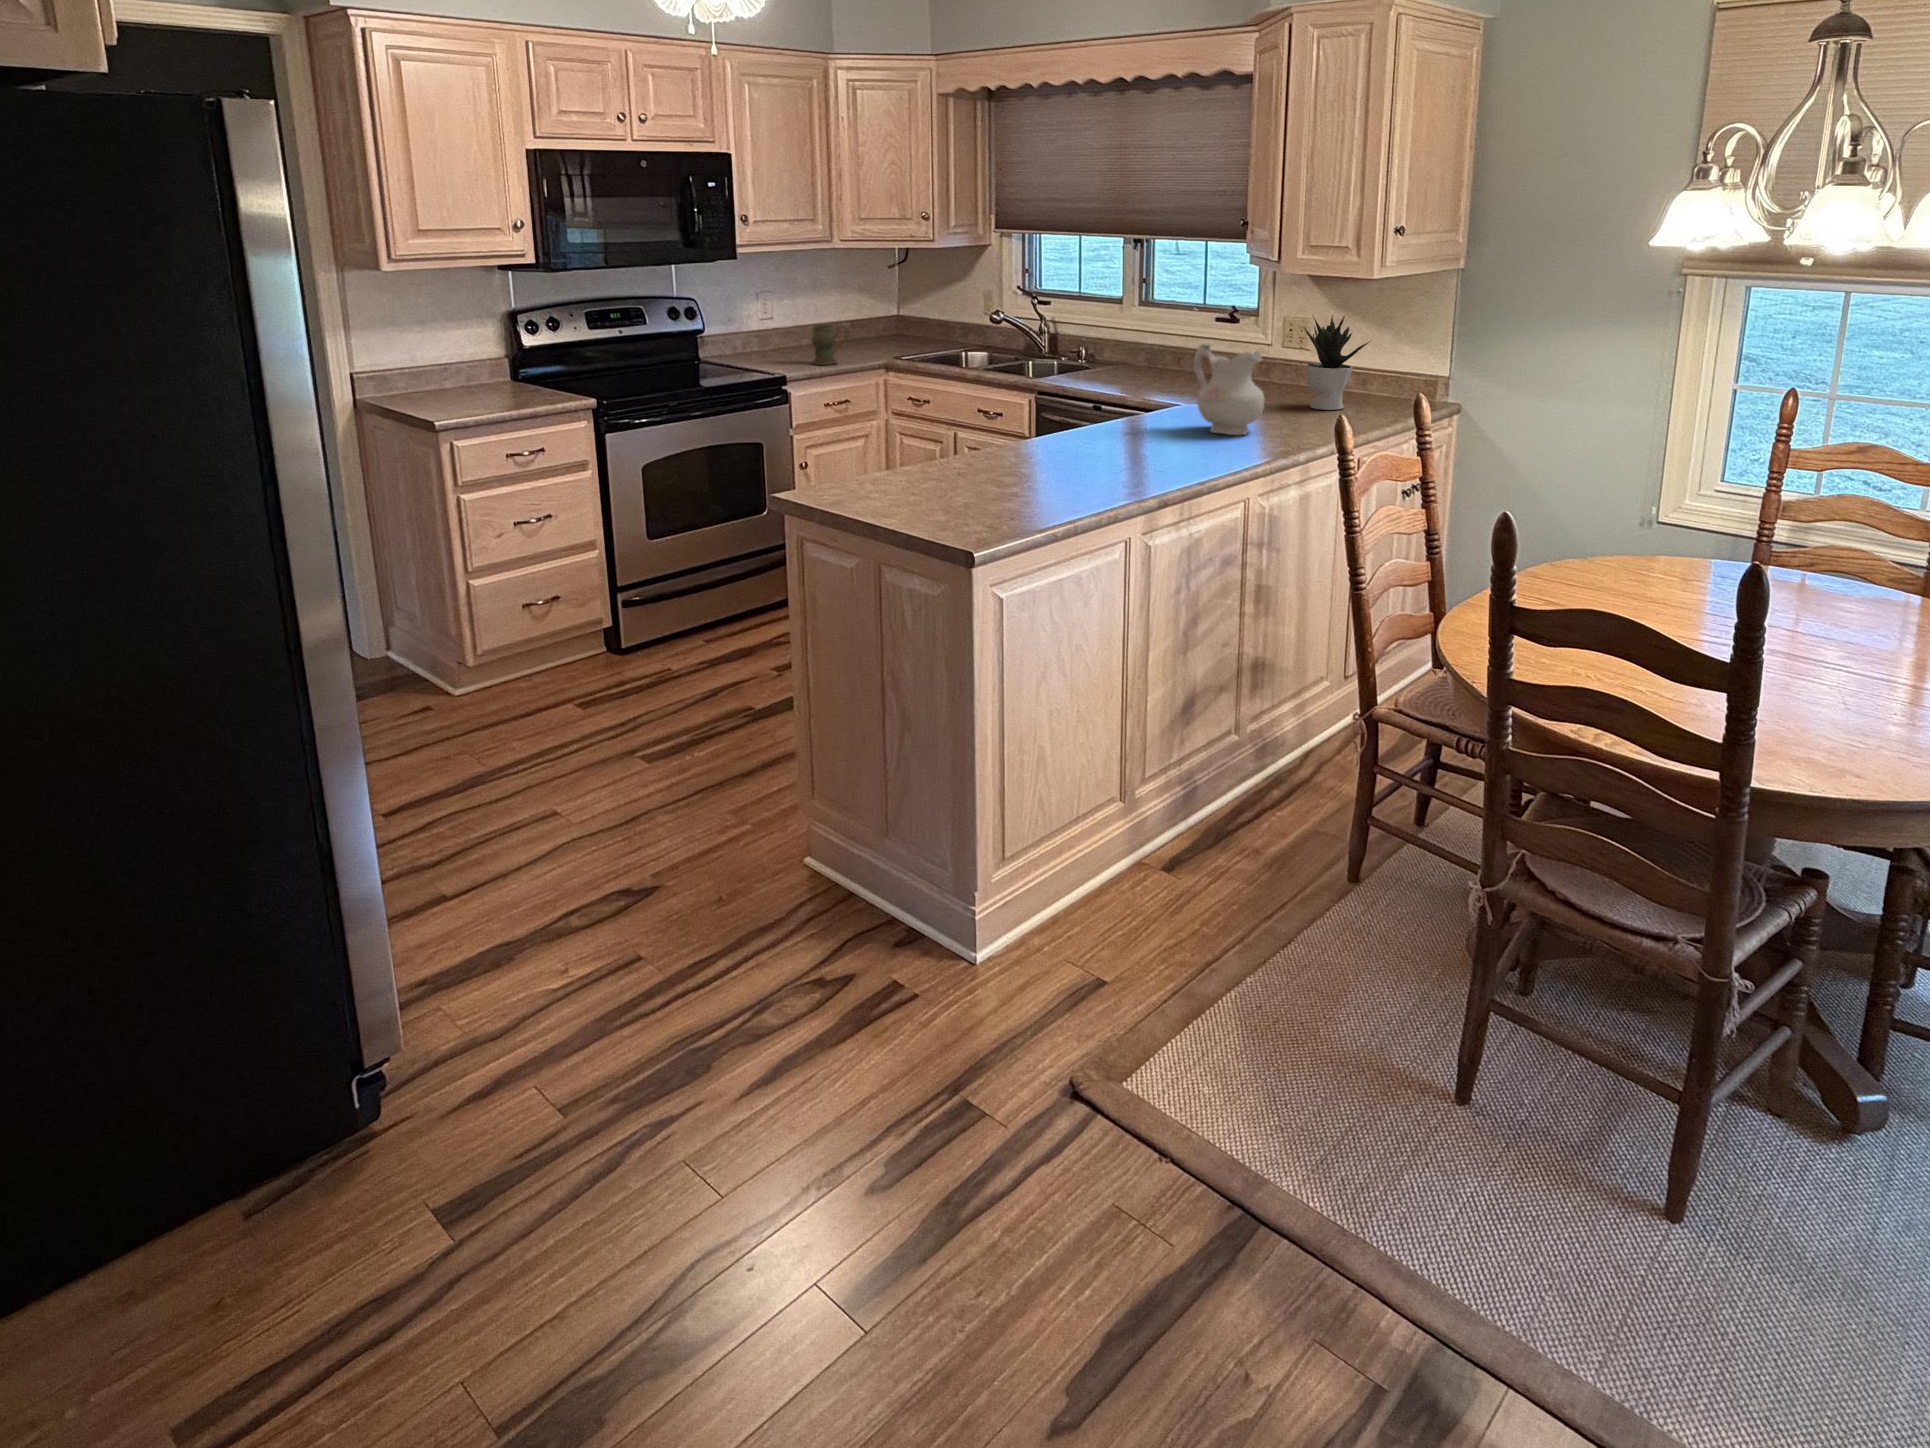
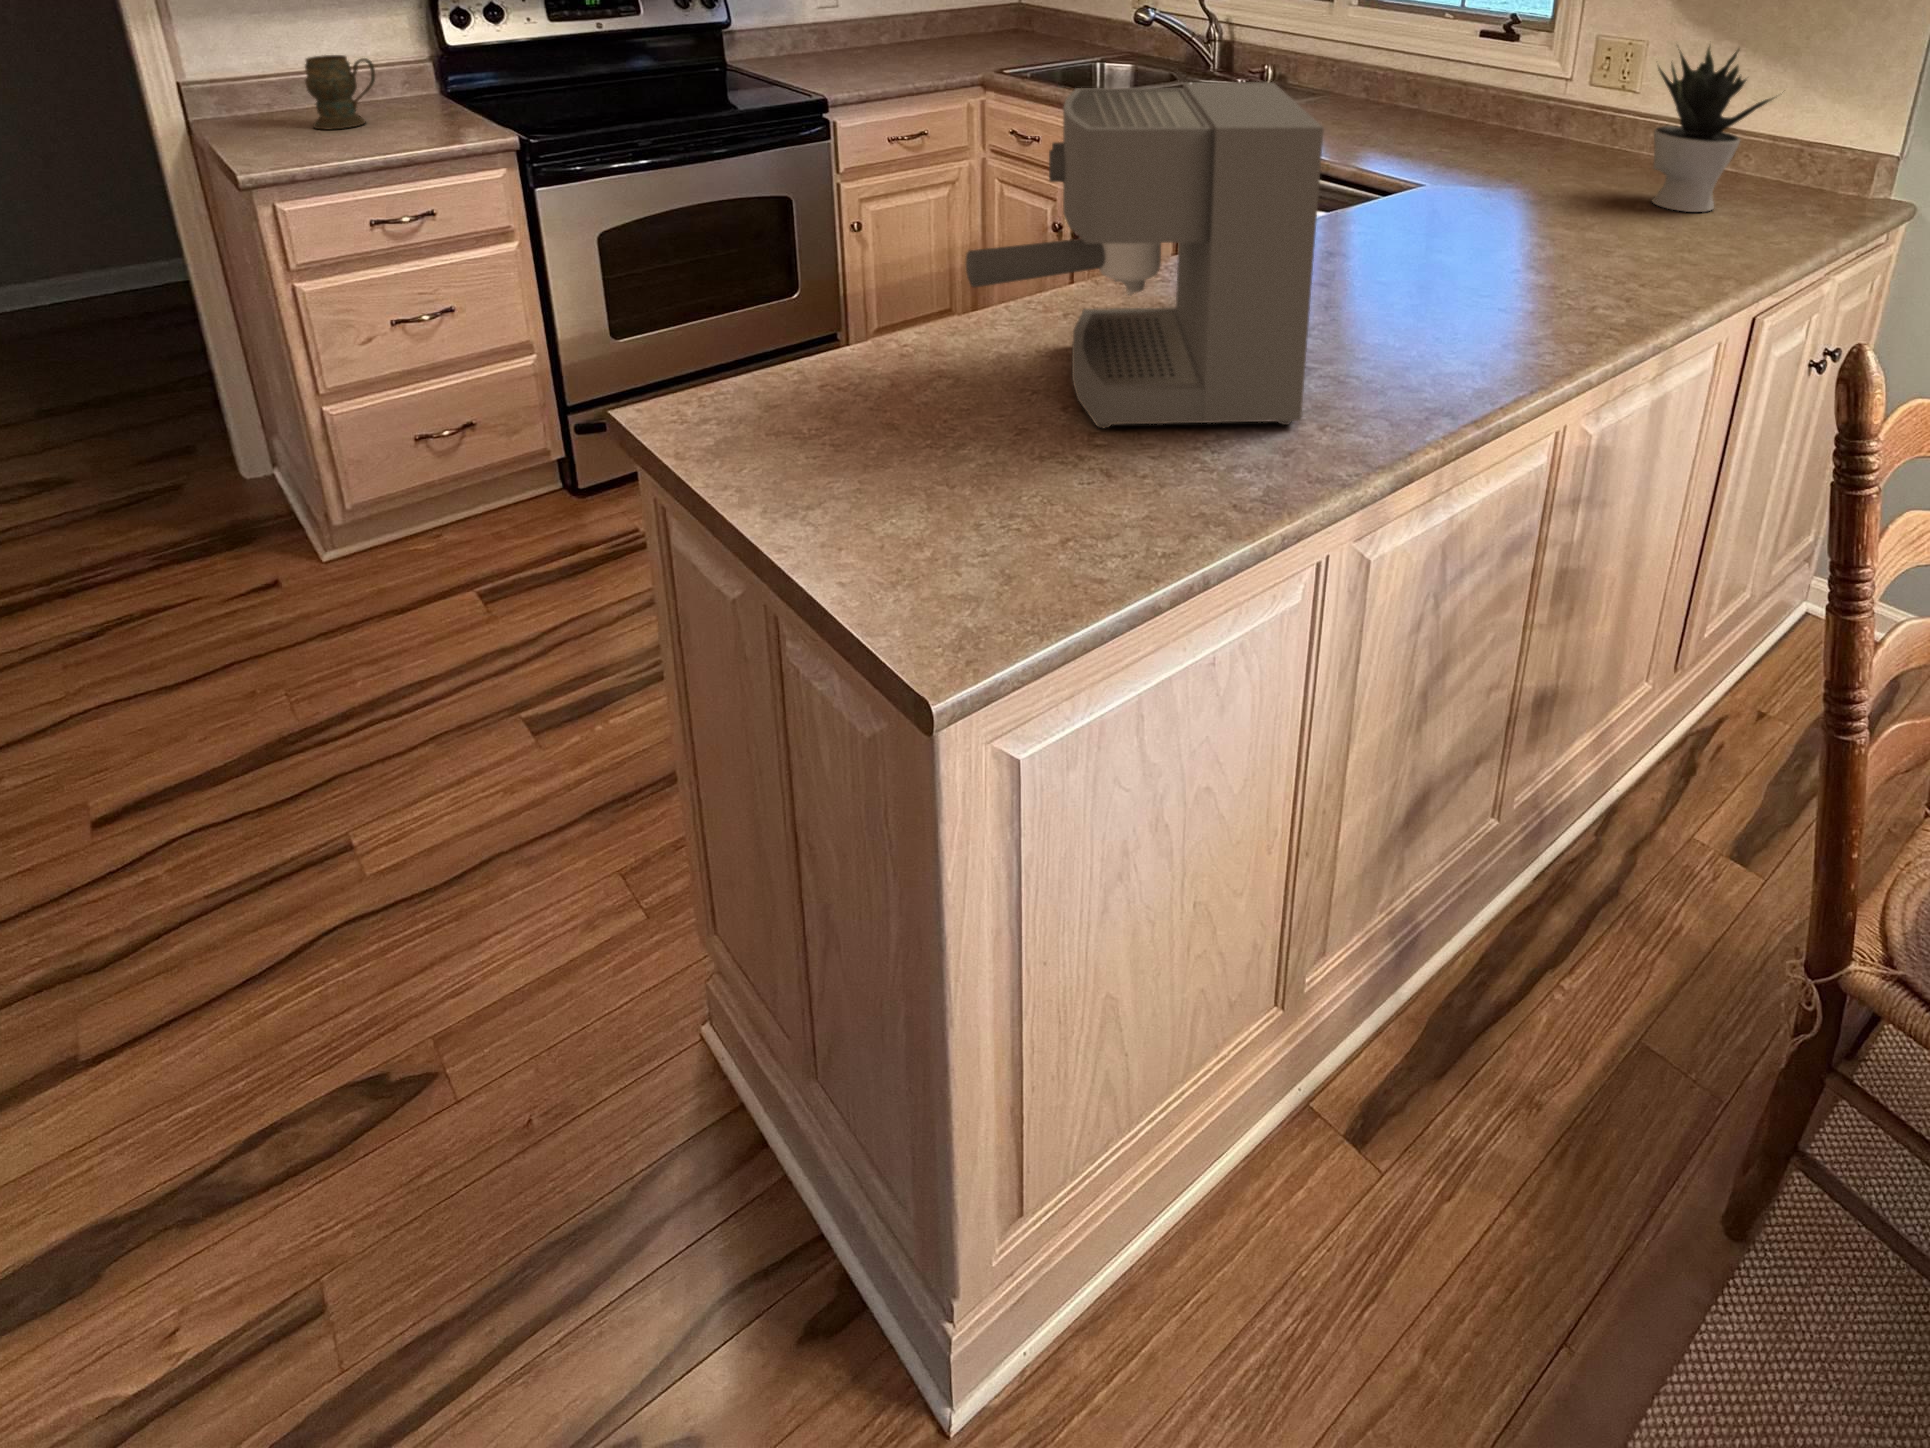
mug: present [812,325,847,365] -> present [305,55,375,129]
coffee maker: none [951,328,1117,490] -> present [966,82,1324,428]
ceramic pitcher: present [1194,344,1265,435] -> none [1462,99,1599,274]

